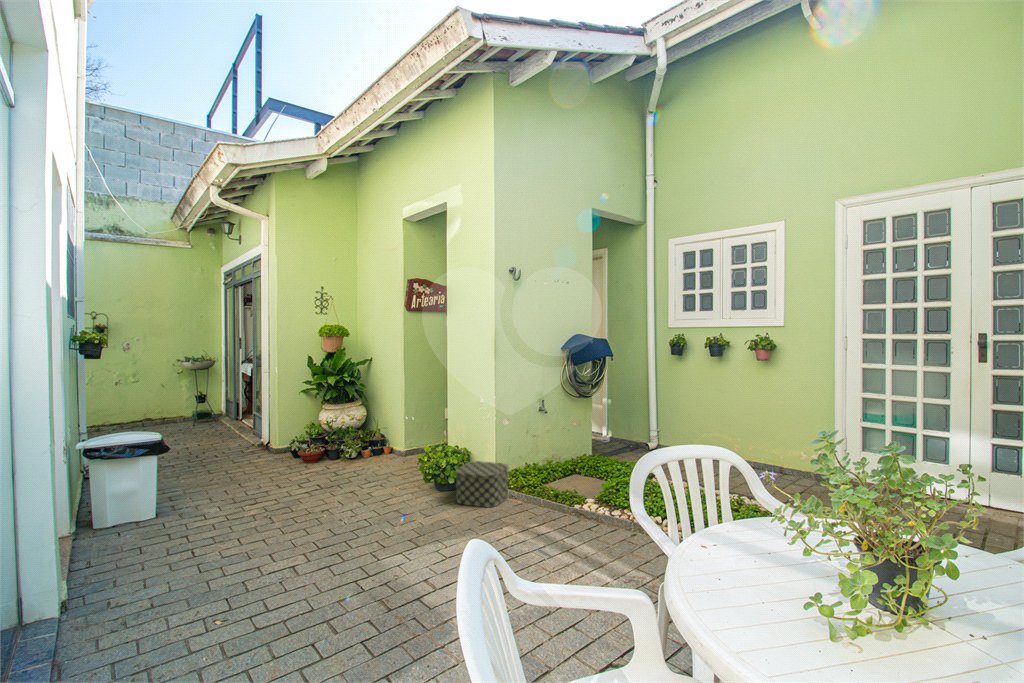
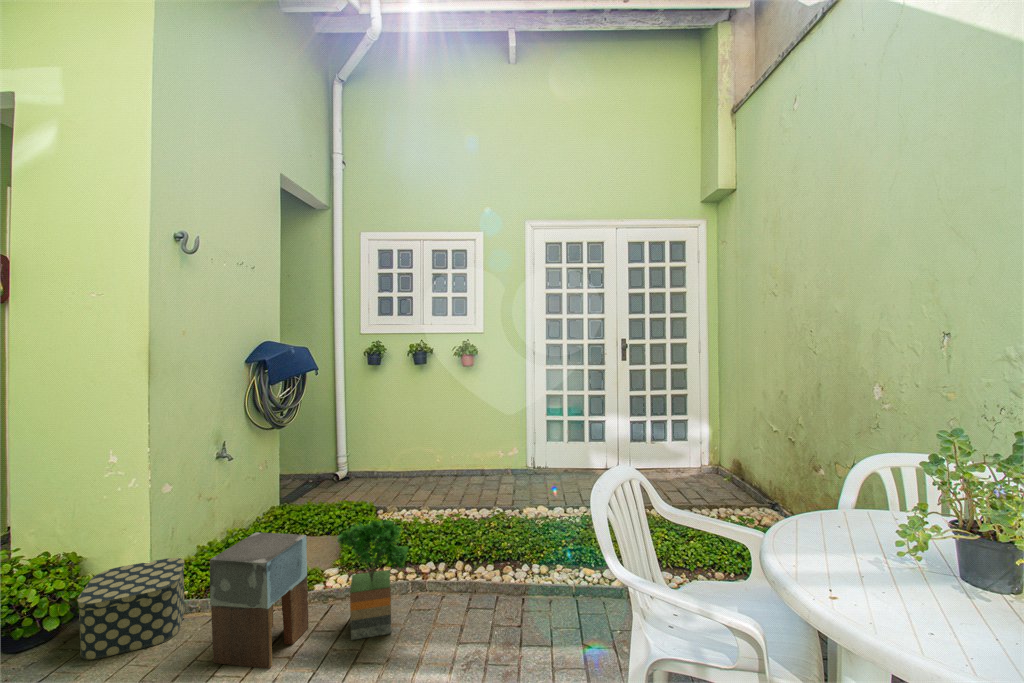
stool: none [502,455,559,537] -> present [210,532,308,668]
potted tree: none [573,461,623,547] -> present [337,519,408,640]

